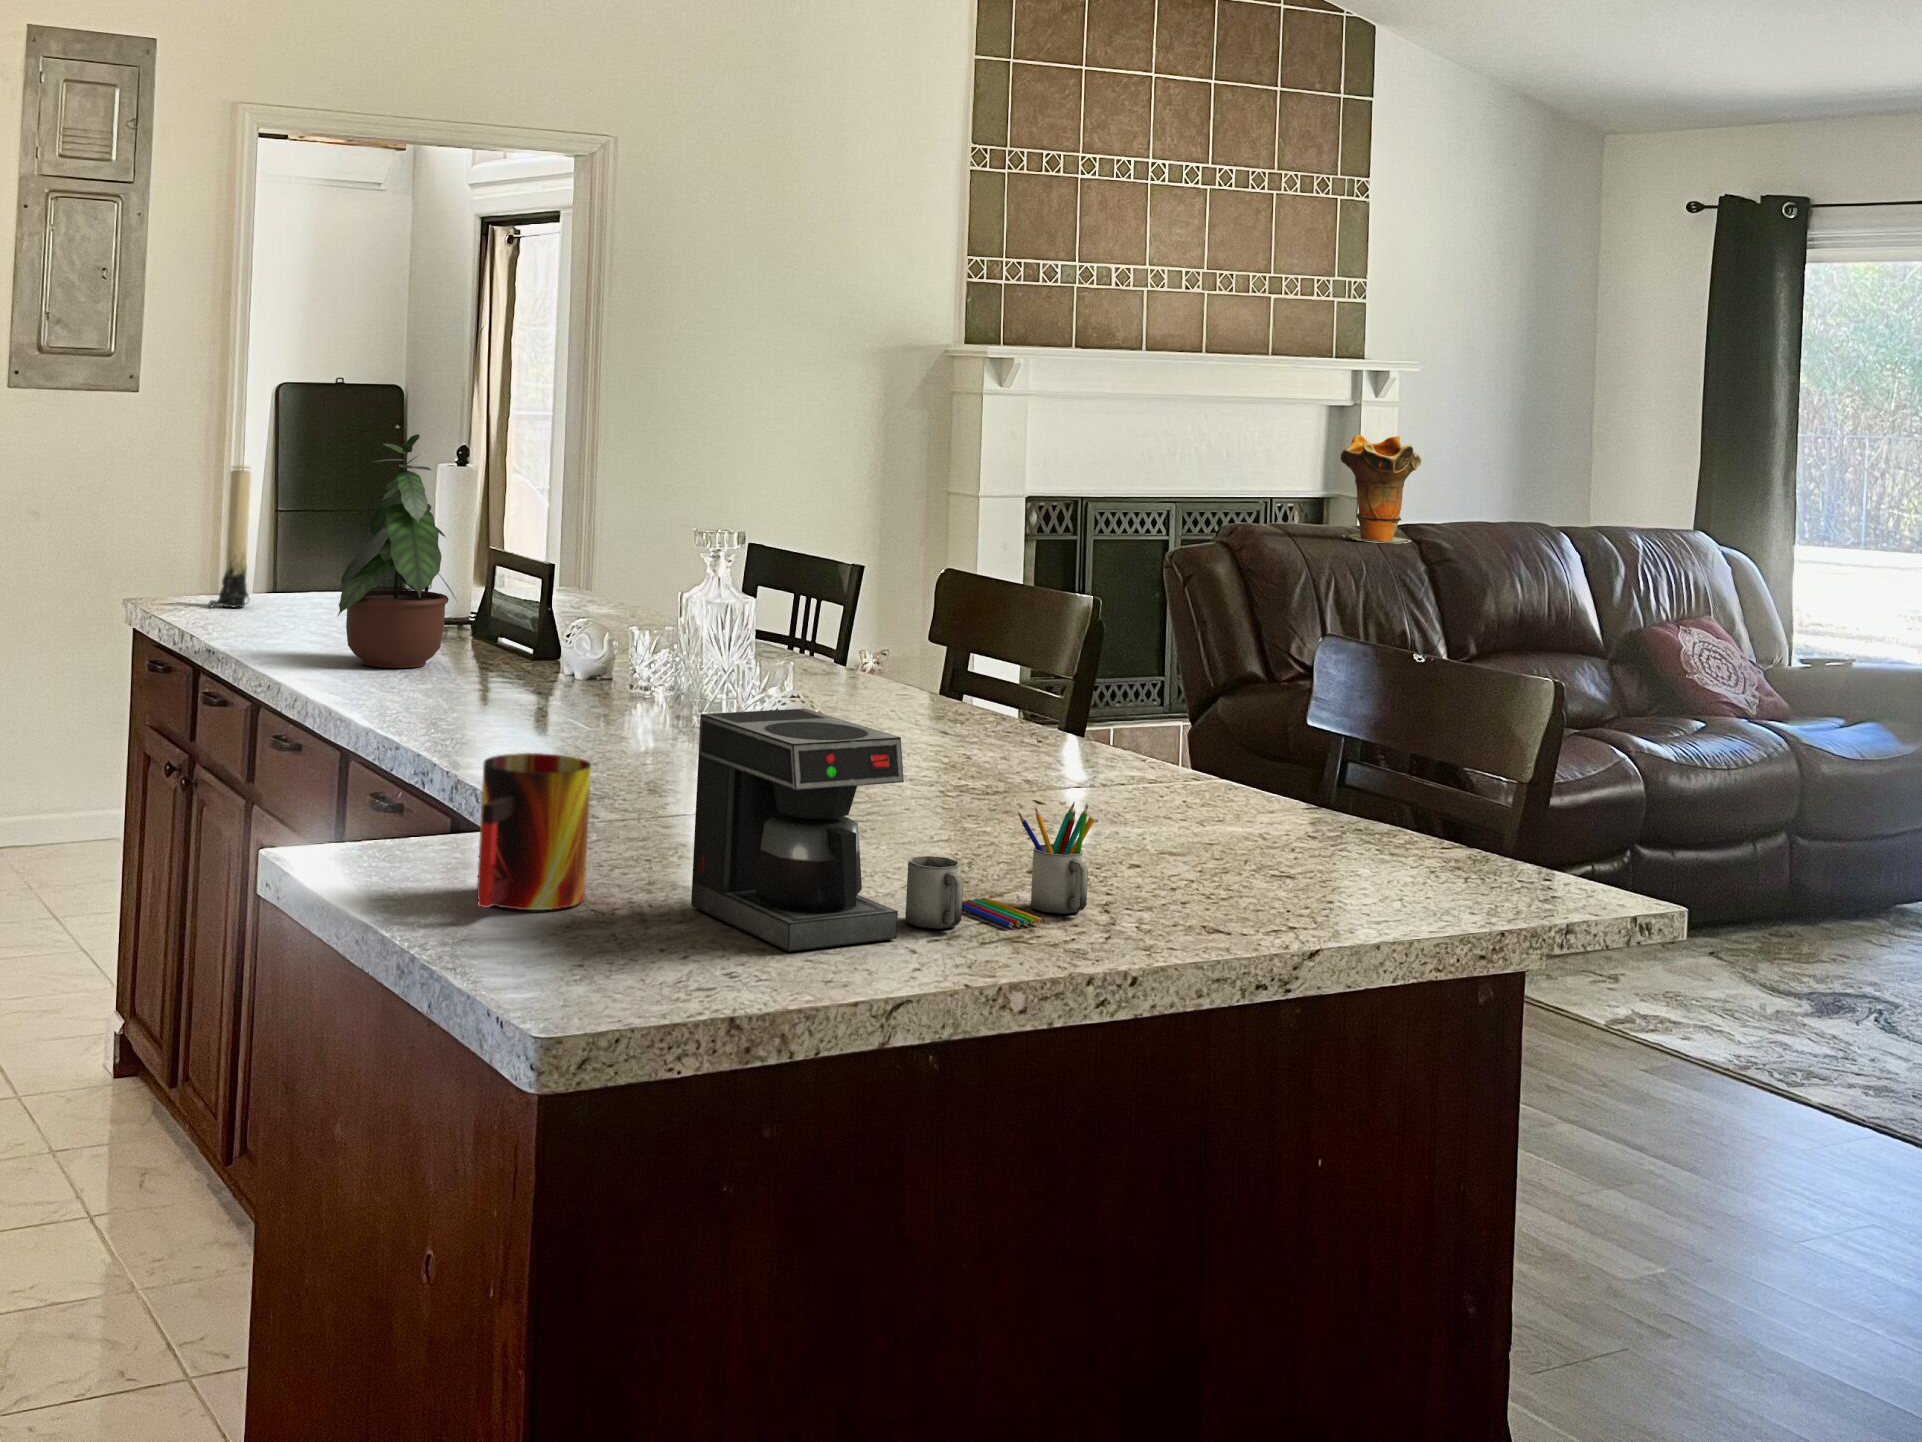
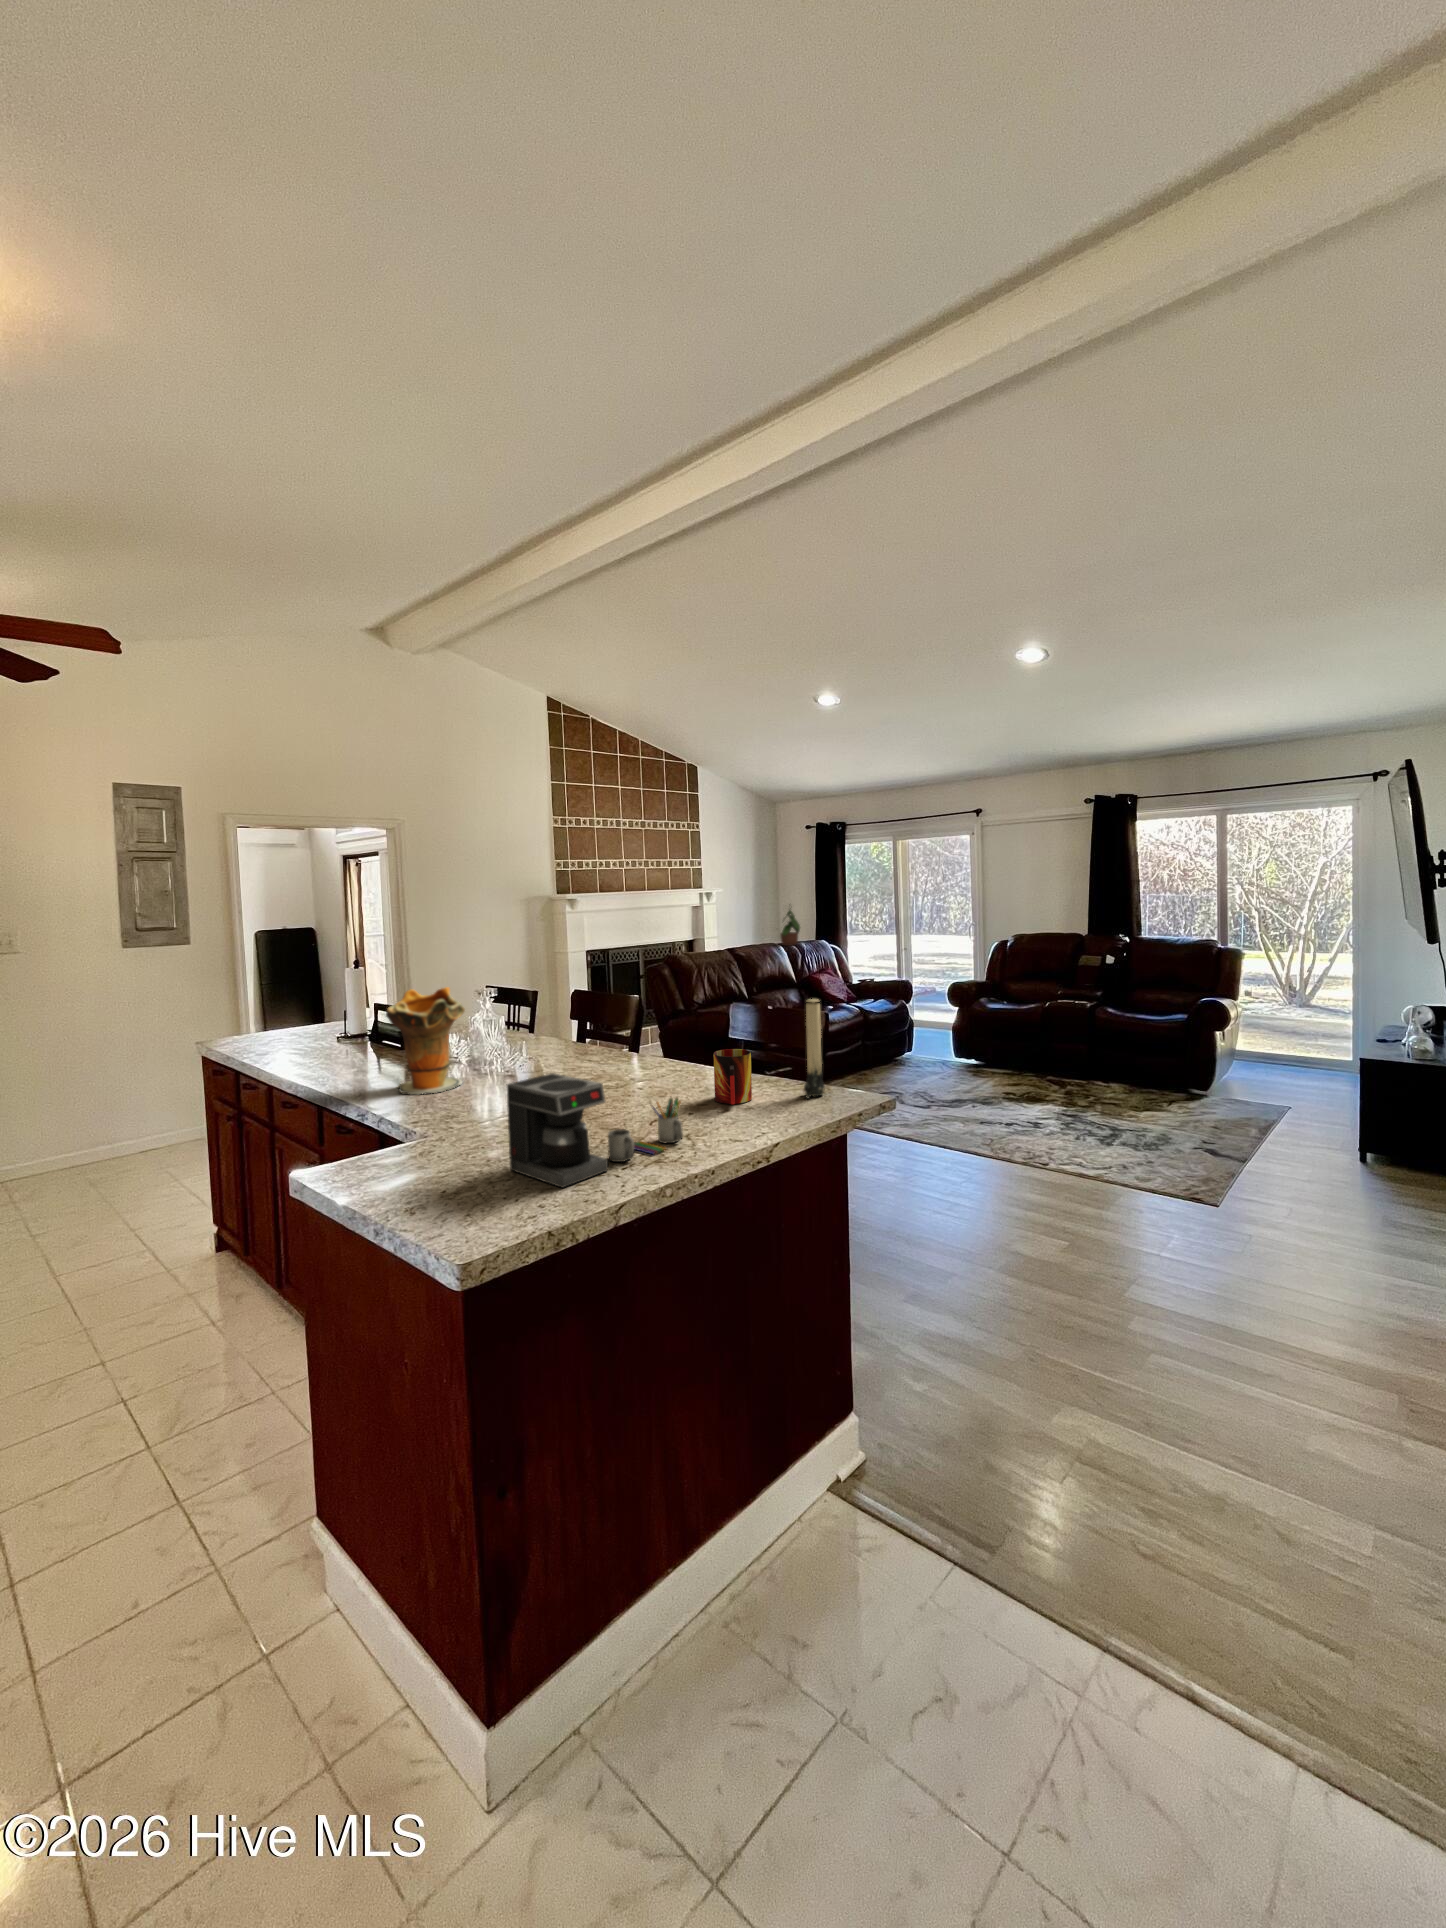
potted plant: present [338,434,456,668] -> present [780,908,800,946]
decorative vase: present [1341,435,1421,543] -> present [386,987,465,1094]
candle: present [208,466,251,607] -> present [804,999,825,1099]
mug: present [477,753,591,910] -> present [714,1049,752,1104]

